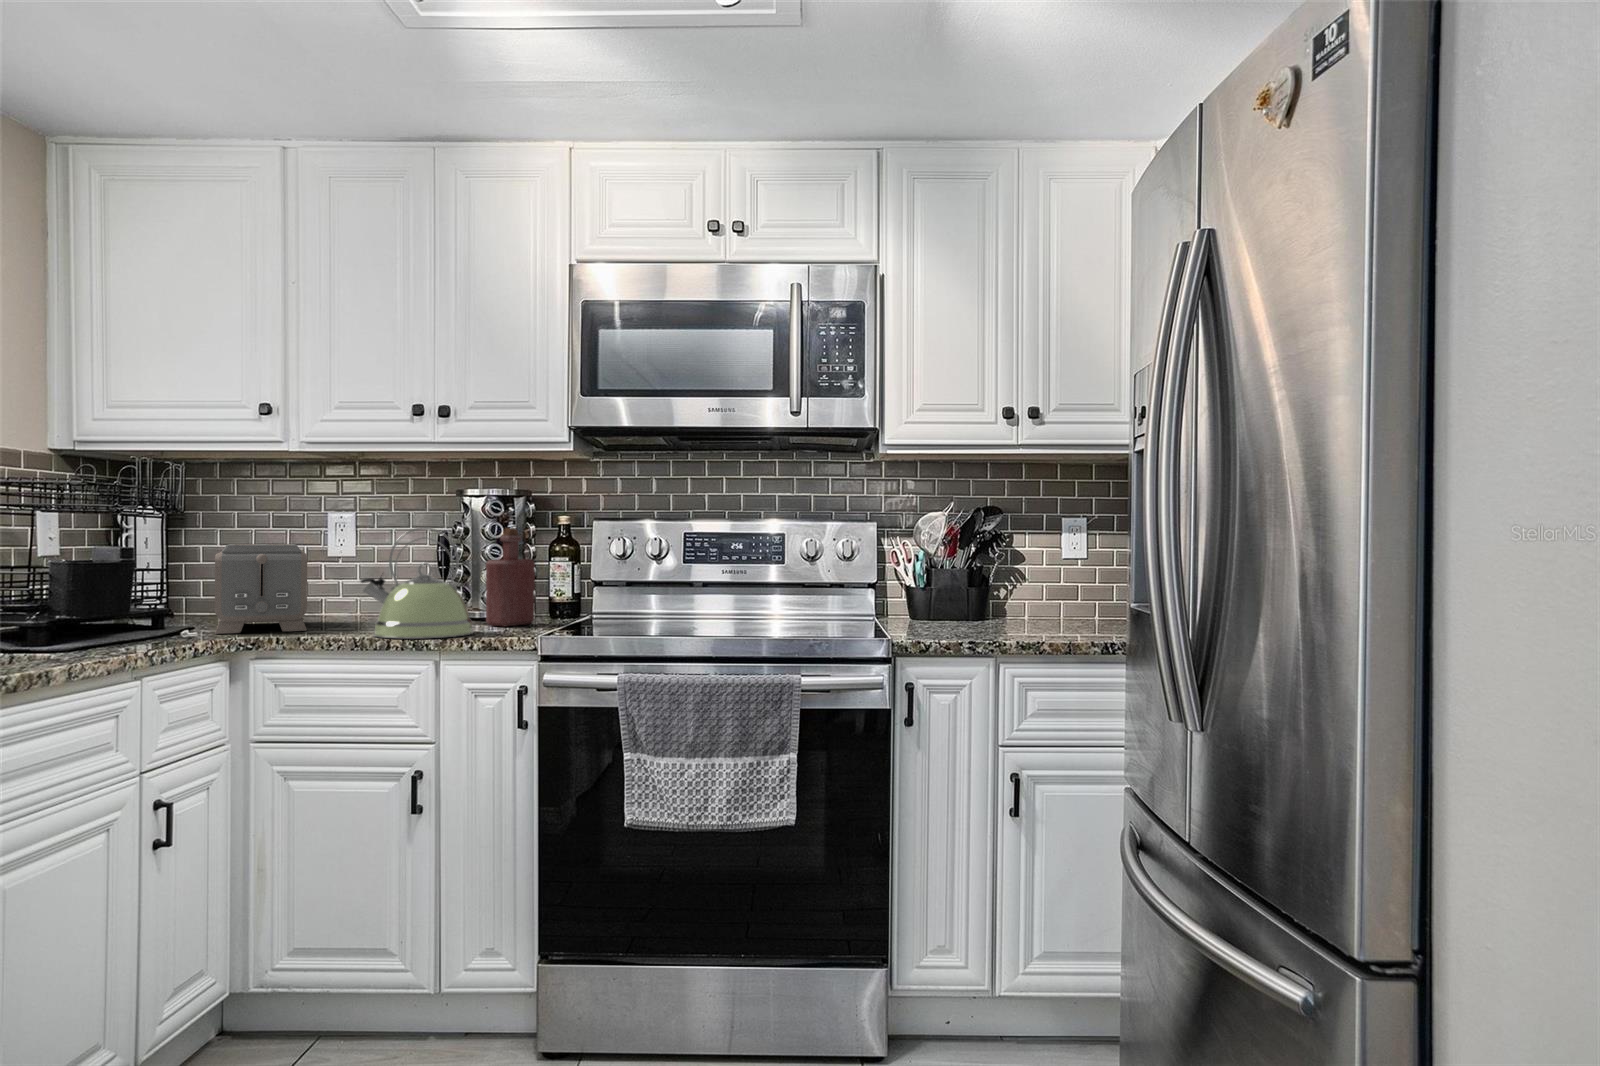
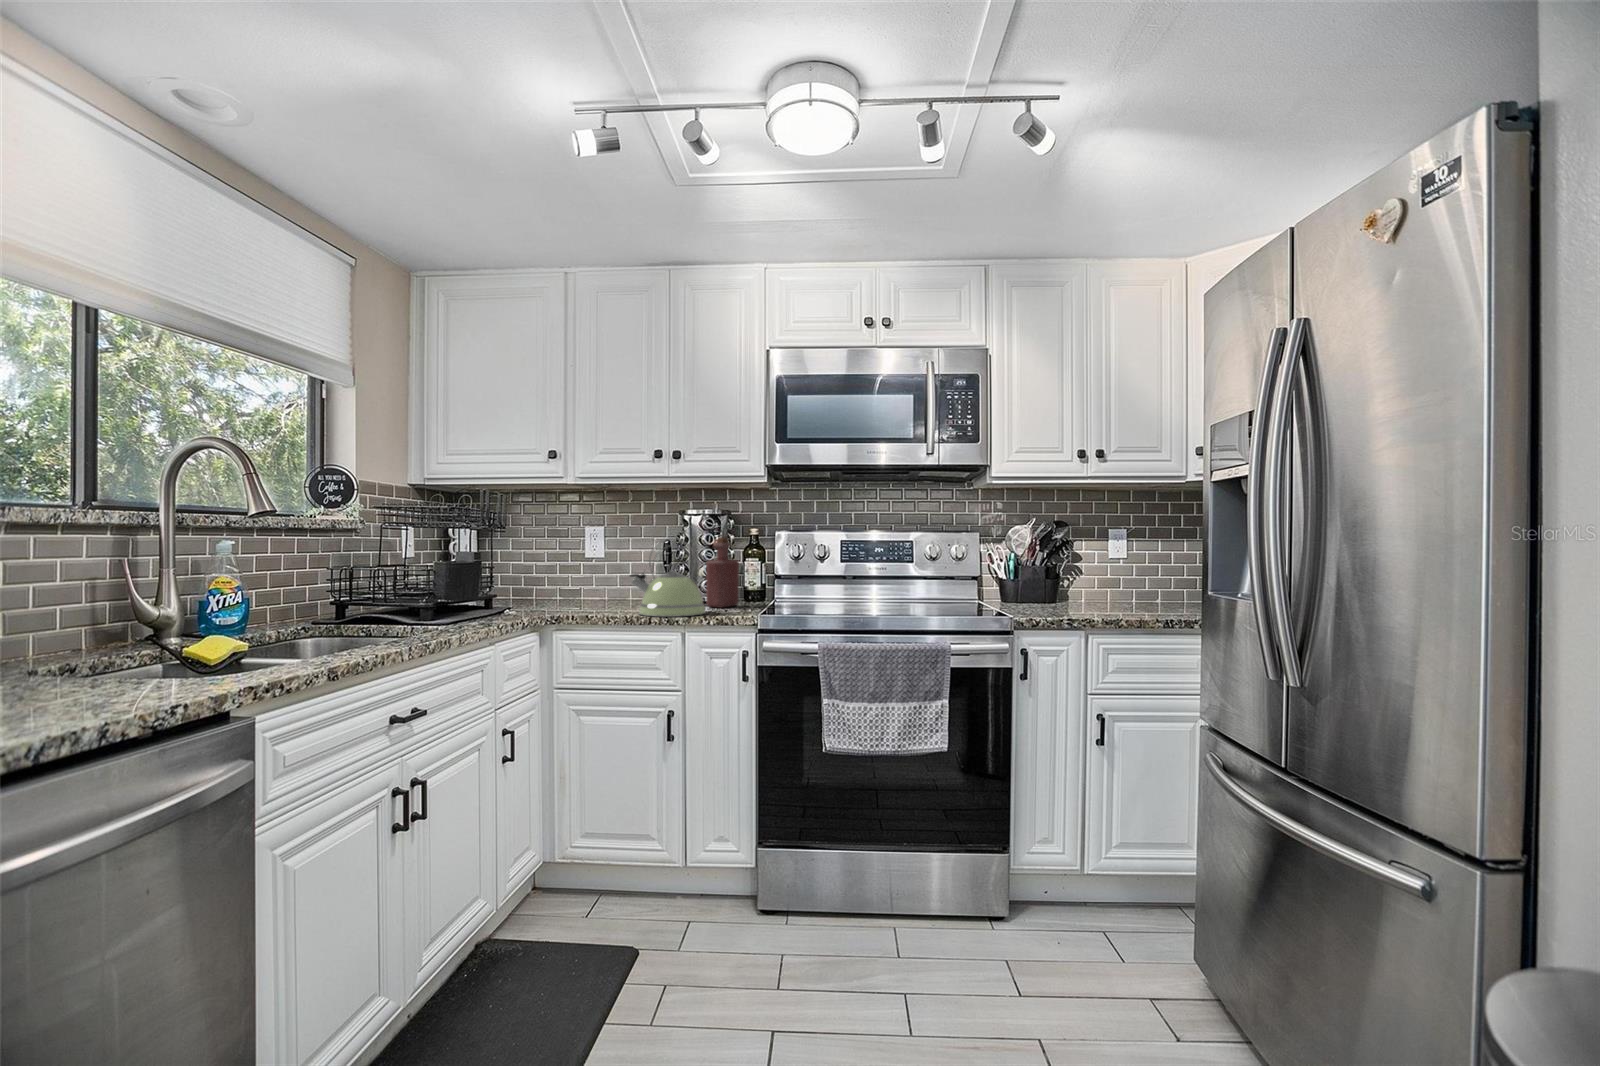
toaster: present [215,544,307,634] -> none [521,549,588,613]

